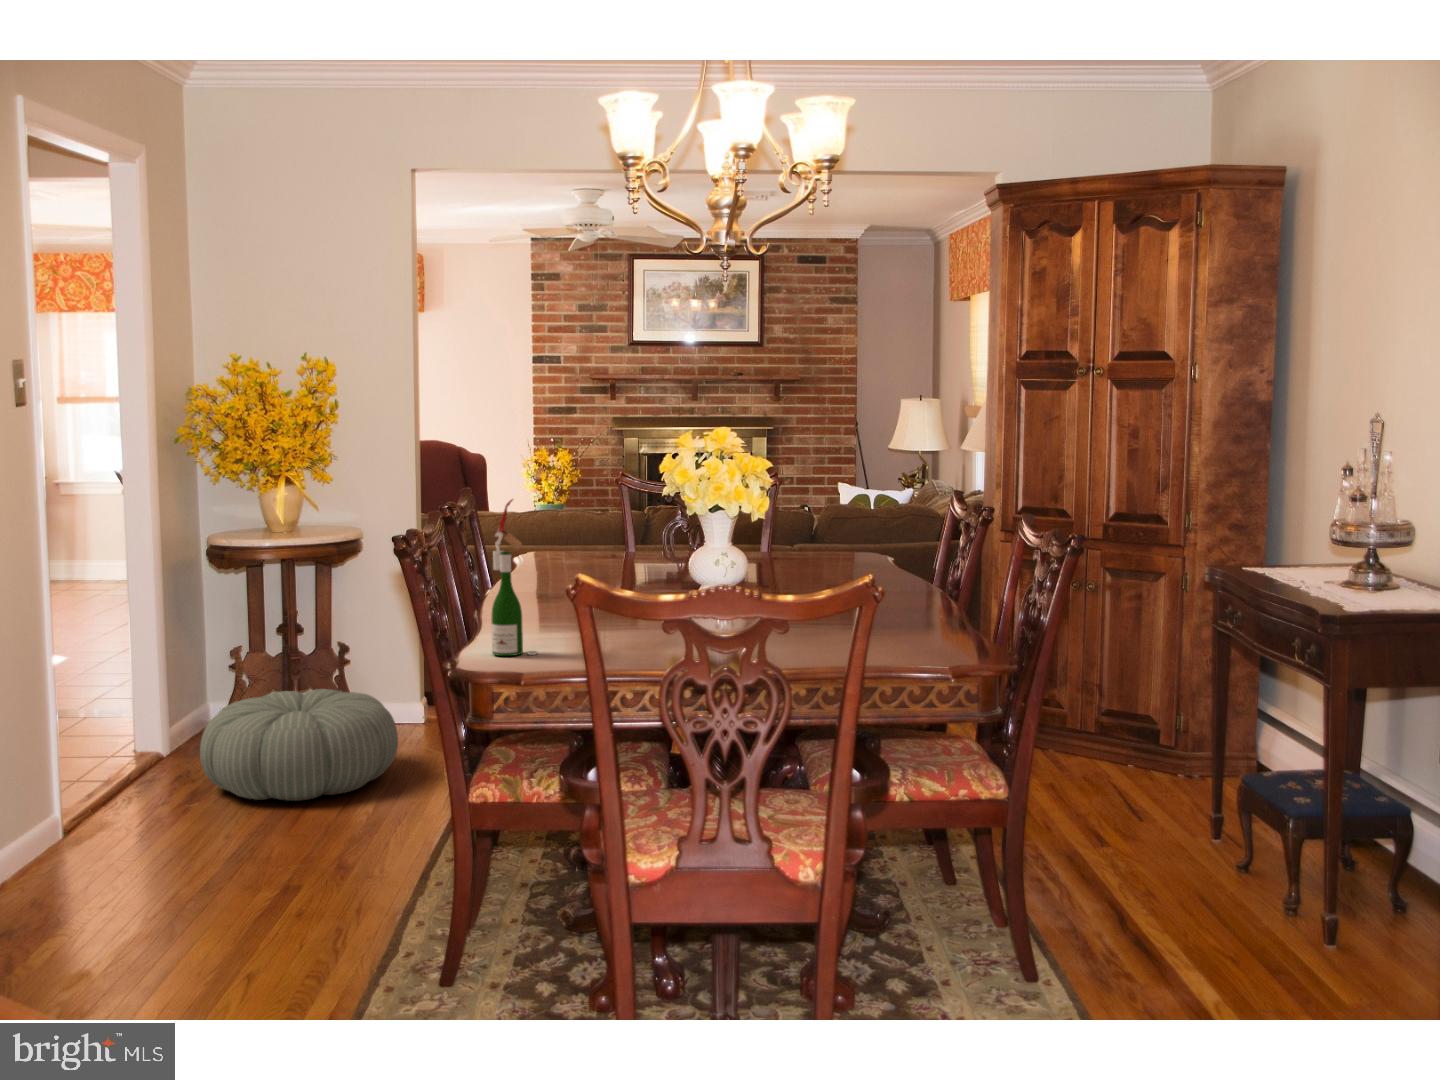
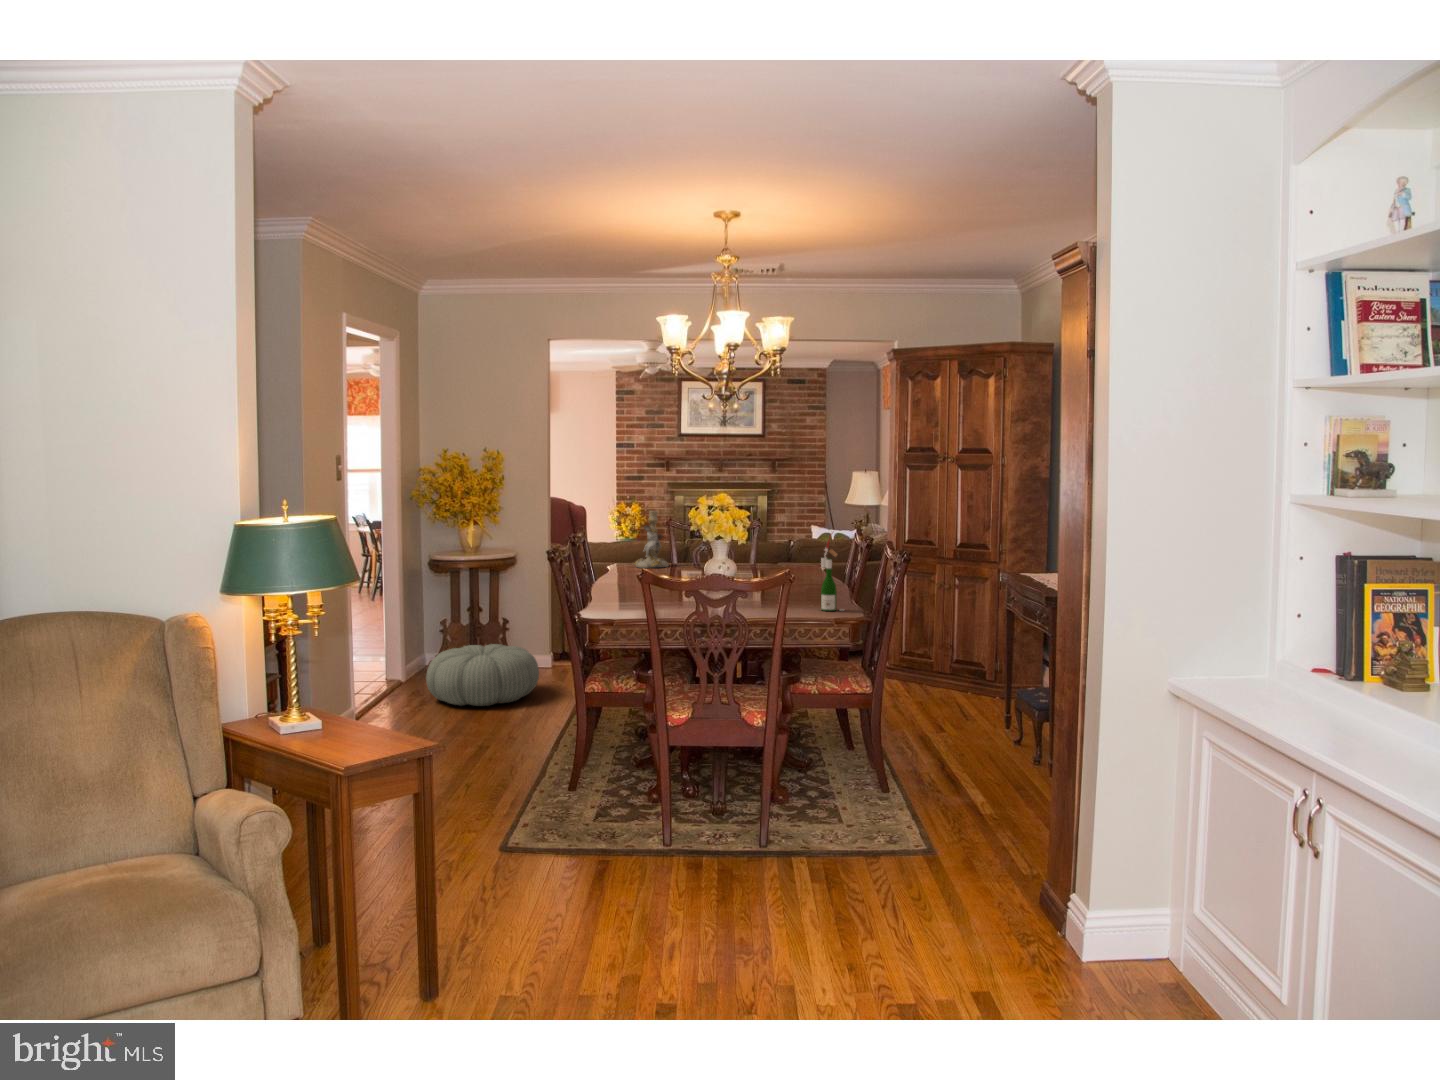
candlestick: none [557,460,621,559] -> present [633,511,669,568]
wine bottle: present [491,500,538,656] -> present [821,533,843,611]

